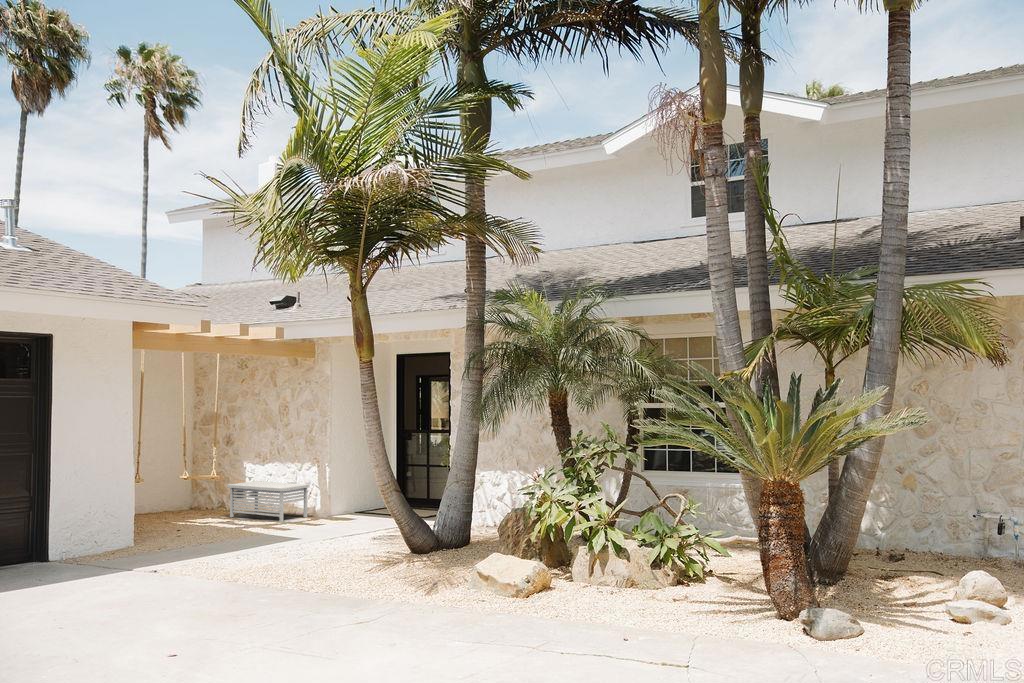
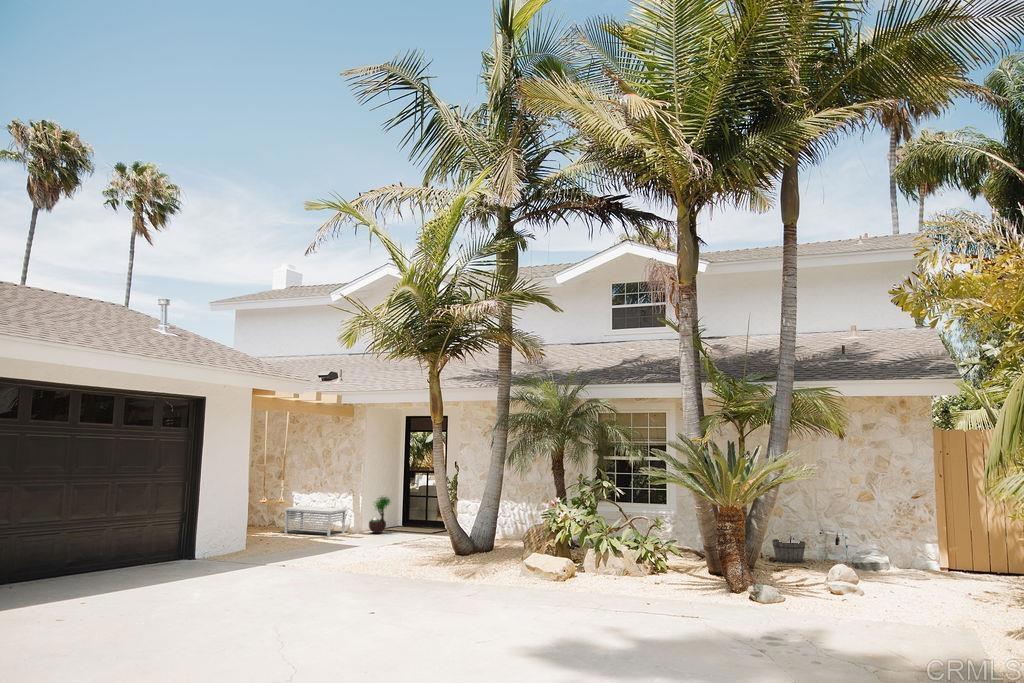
potted tree: none [338,463,369,517] -> present [369,497,390,533]
wooden bucket: none [892,519,946,564] -> present [772,536,805,563]

